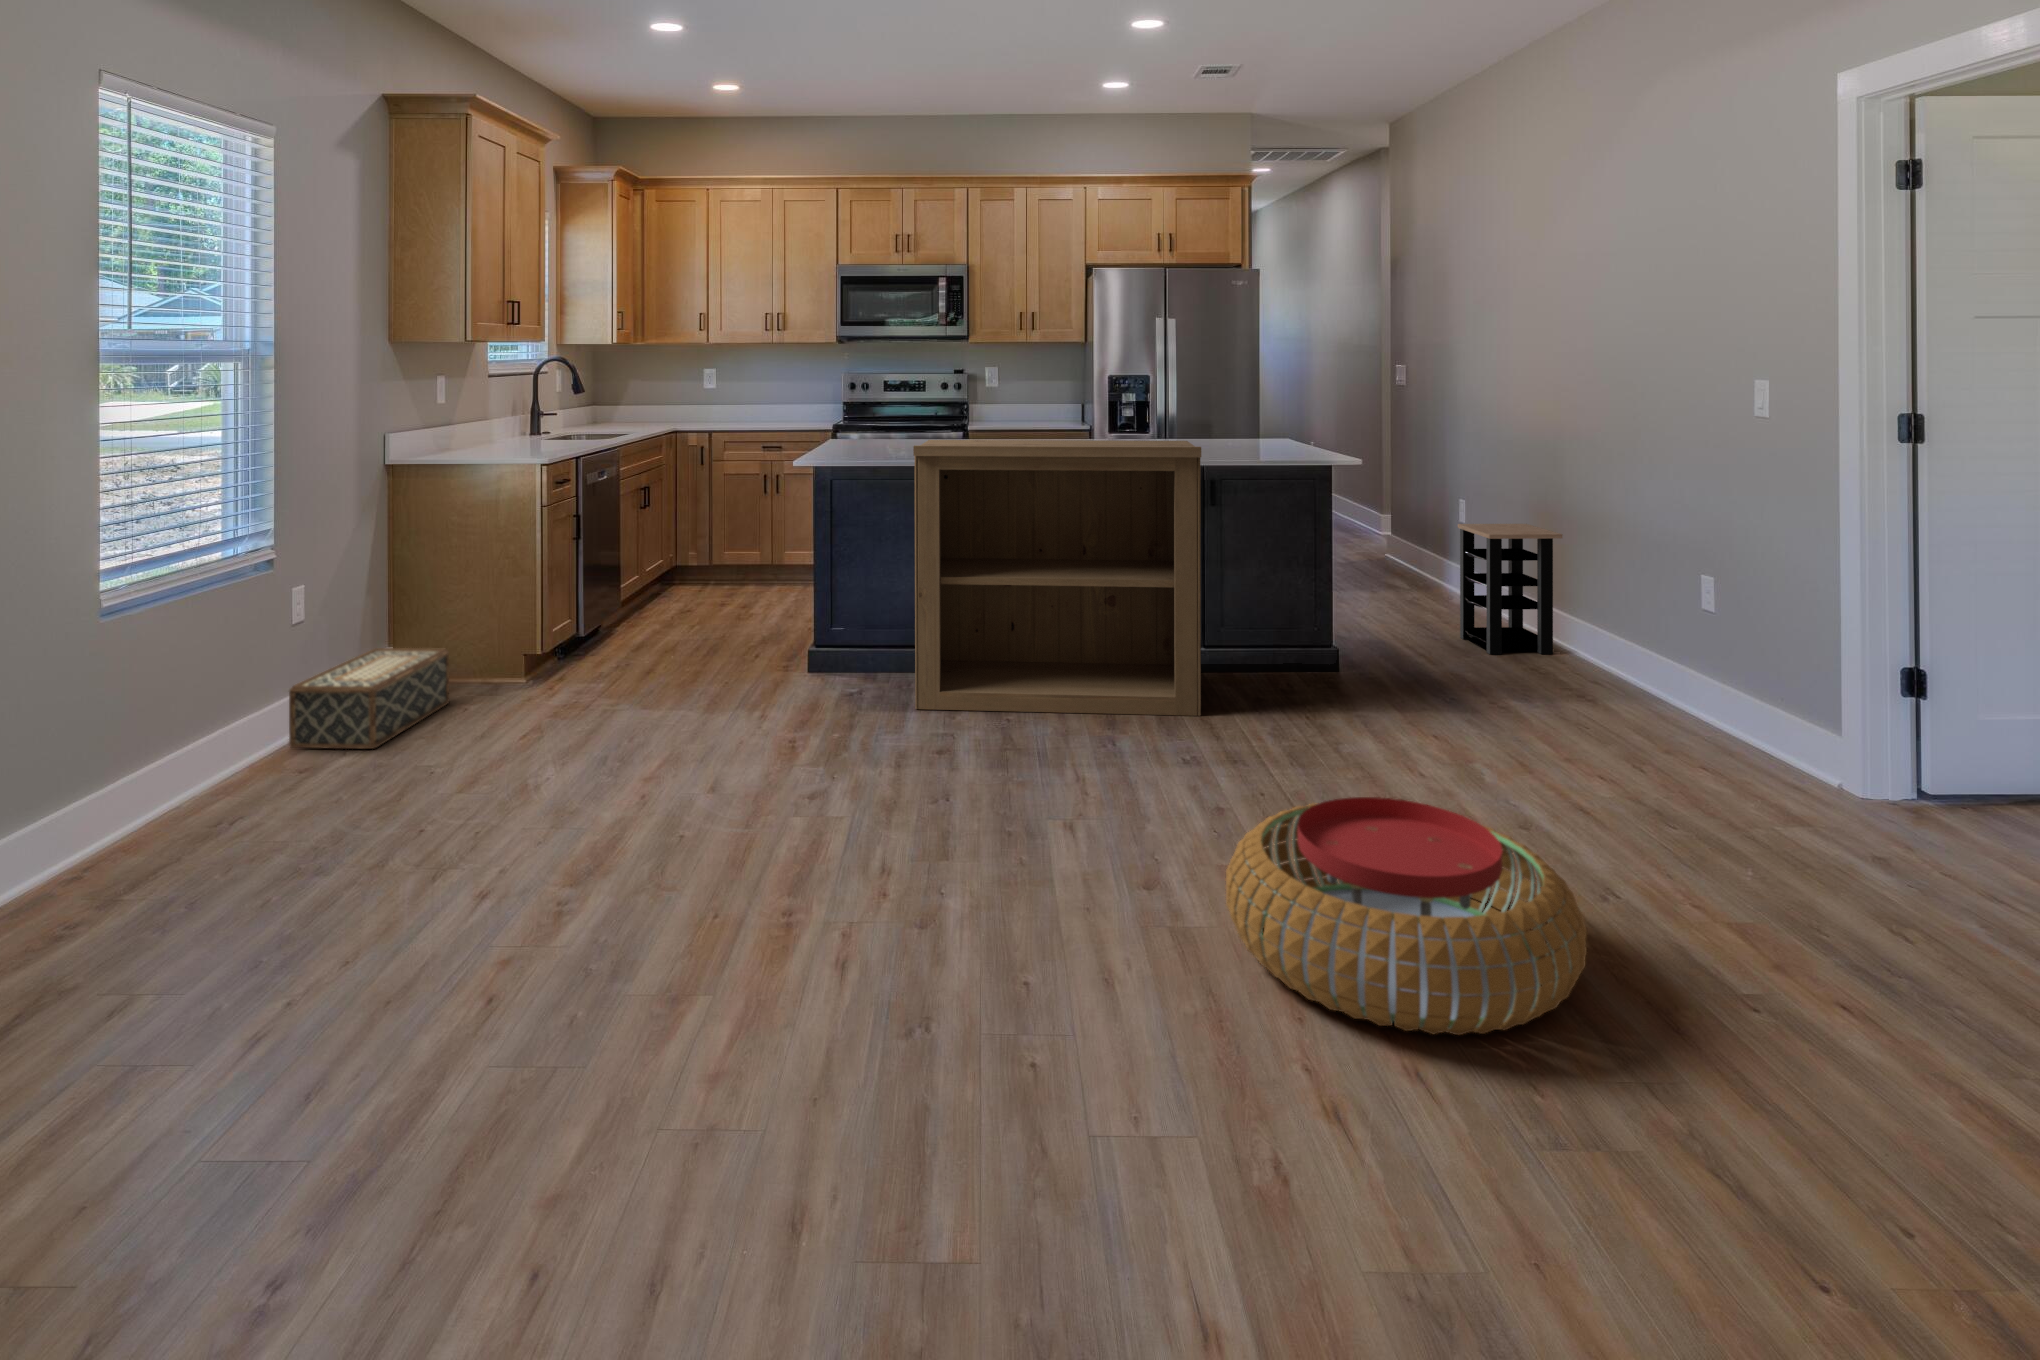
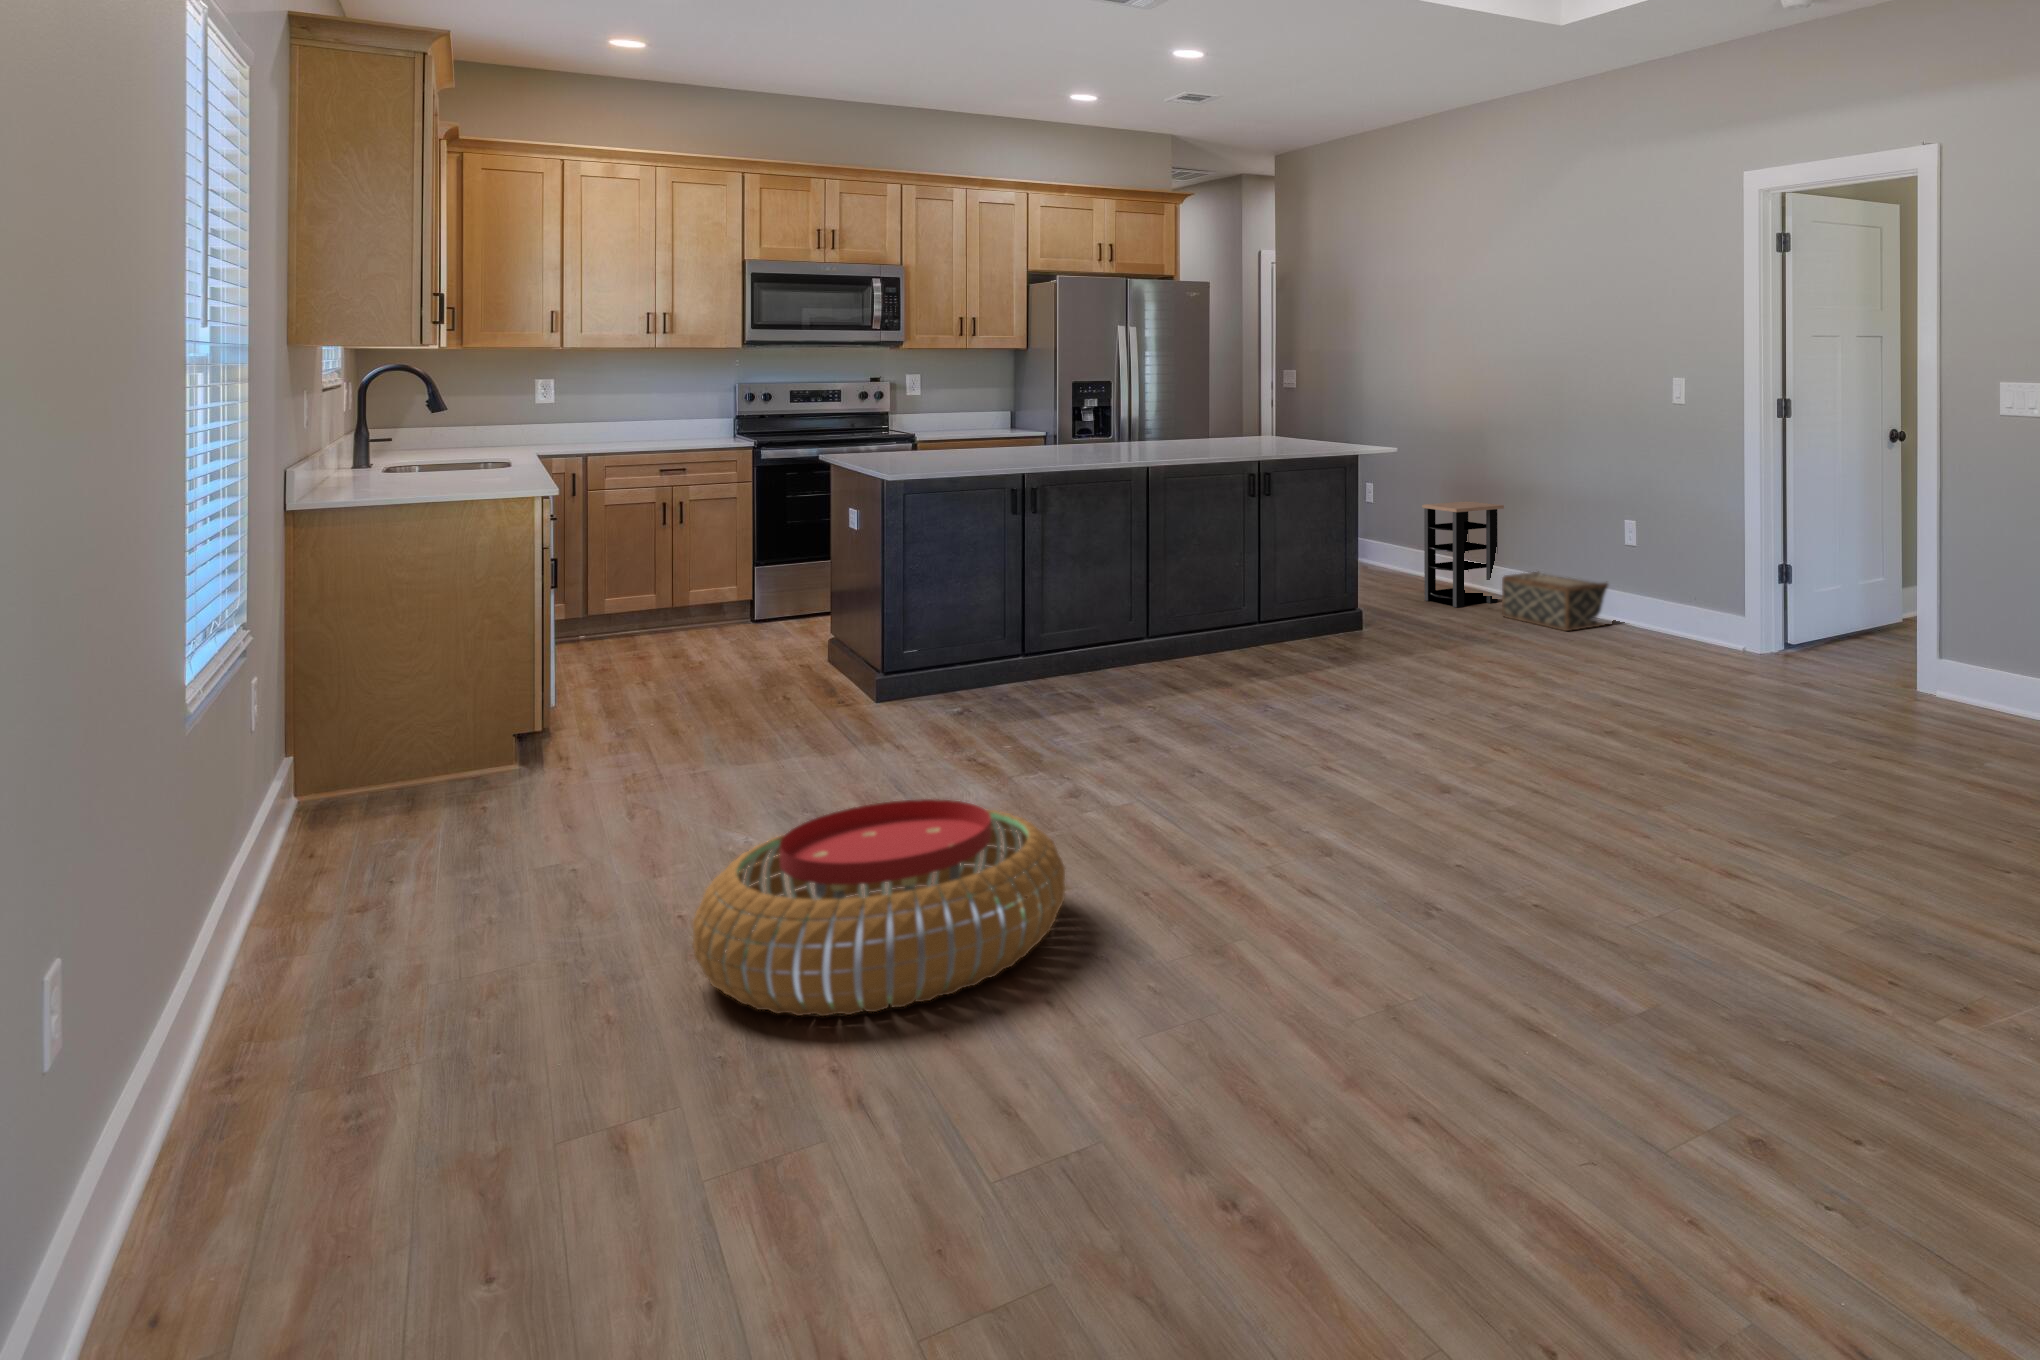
bookshelf: present [913,440,1201,716] -> none [1010,436,1296,703]
woven basket: present [289,648,449,749] -> present [1502,572,1608,631]
pouf: present [1226,797,1587,1035] -> present [693,799,1065,1016]

